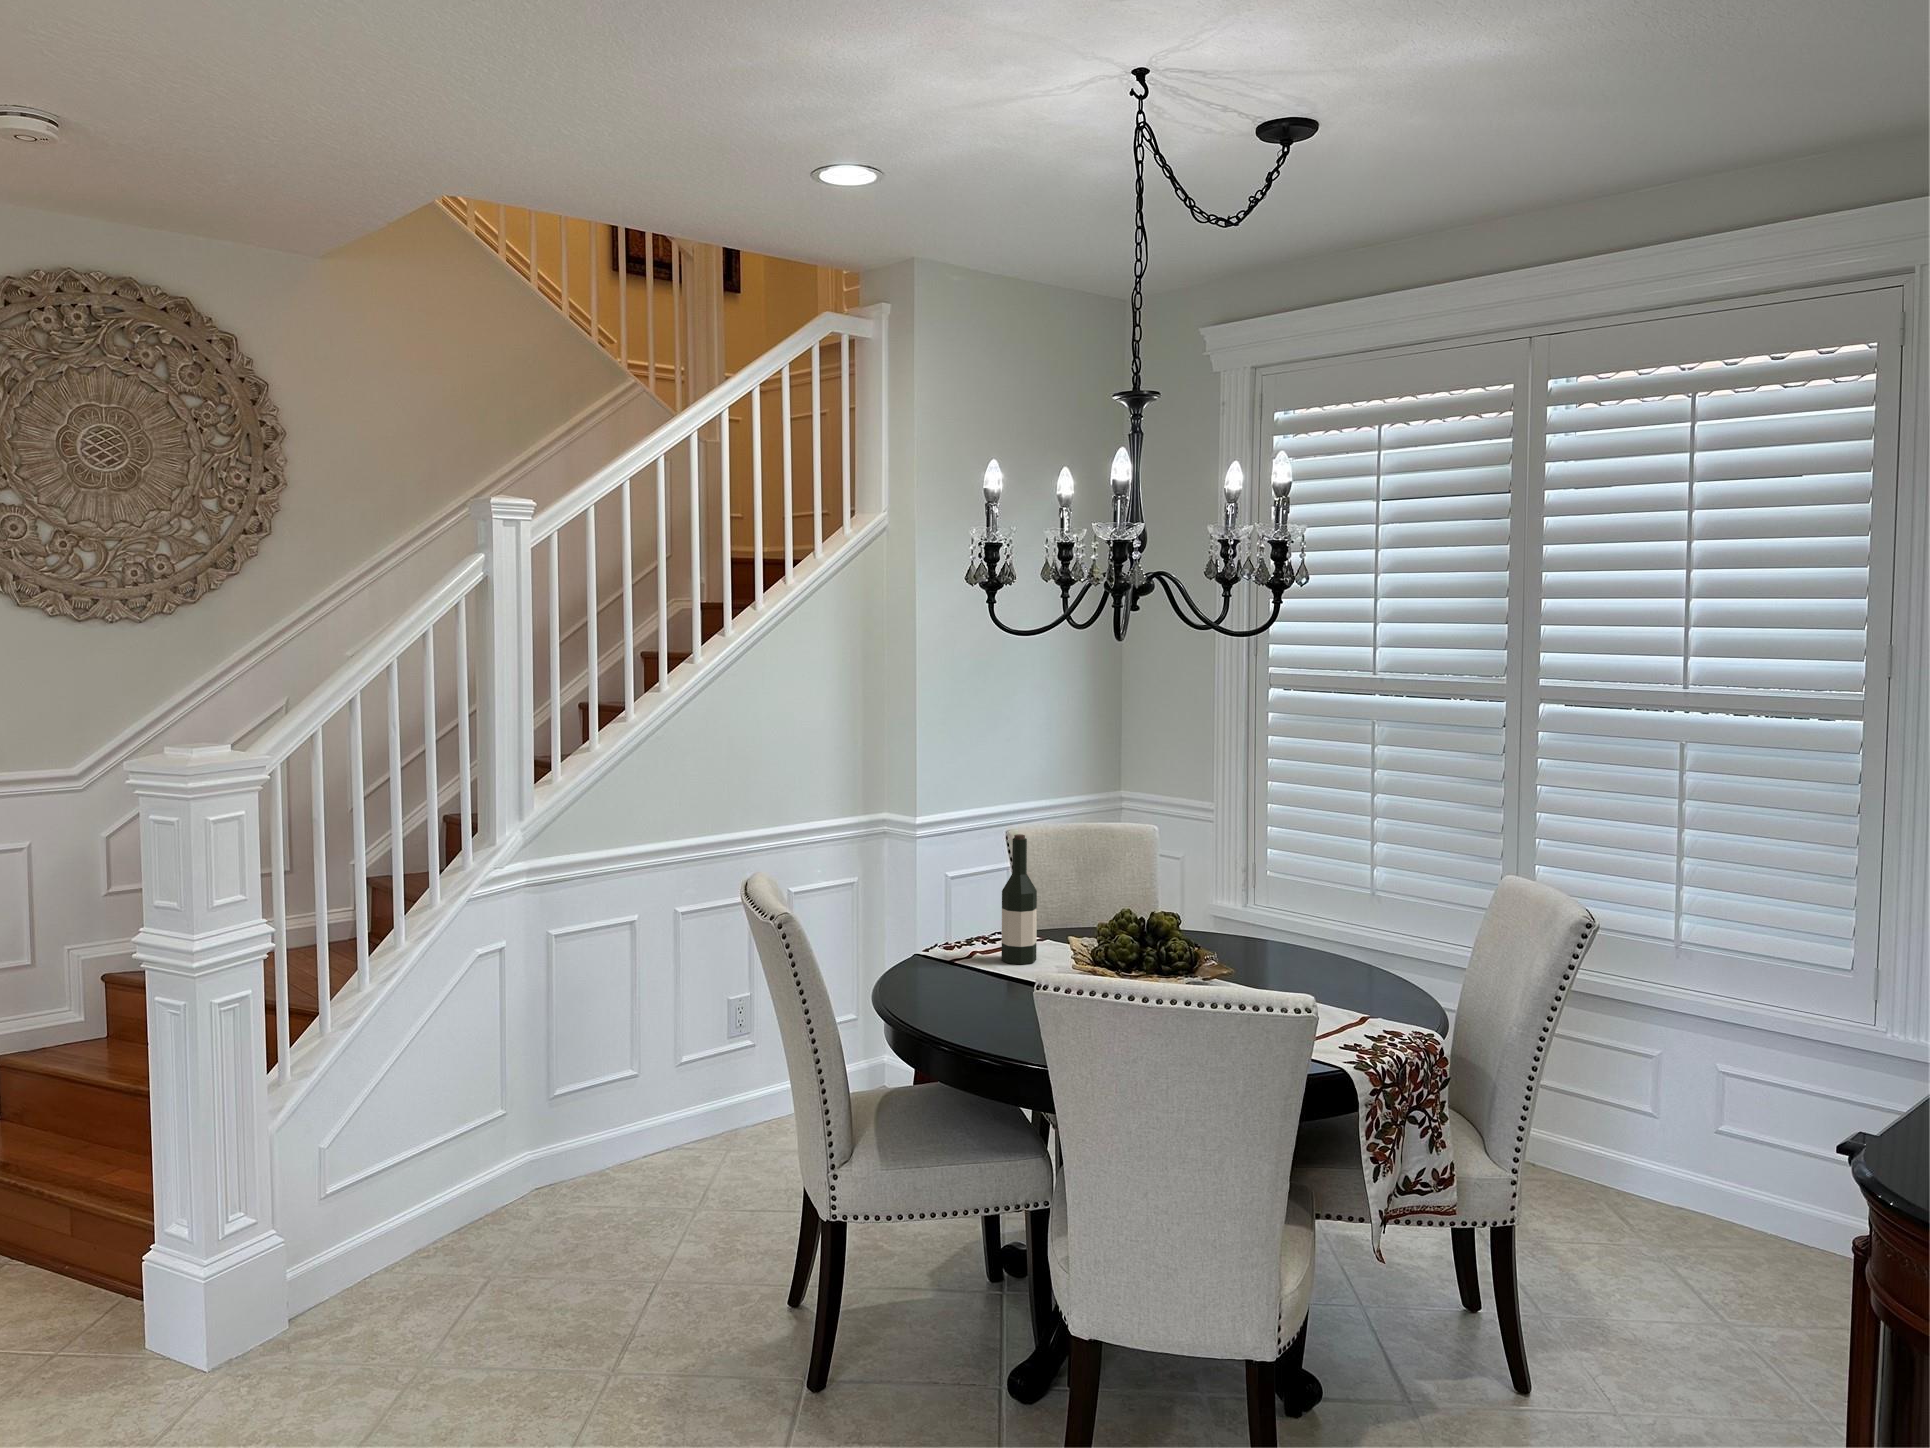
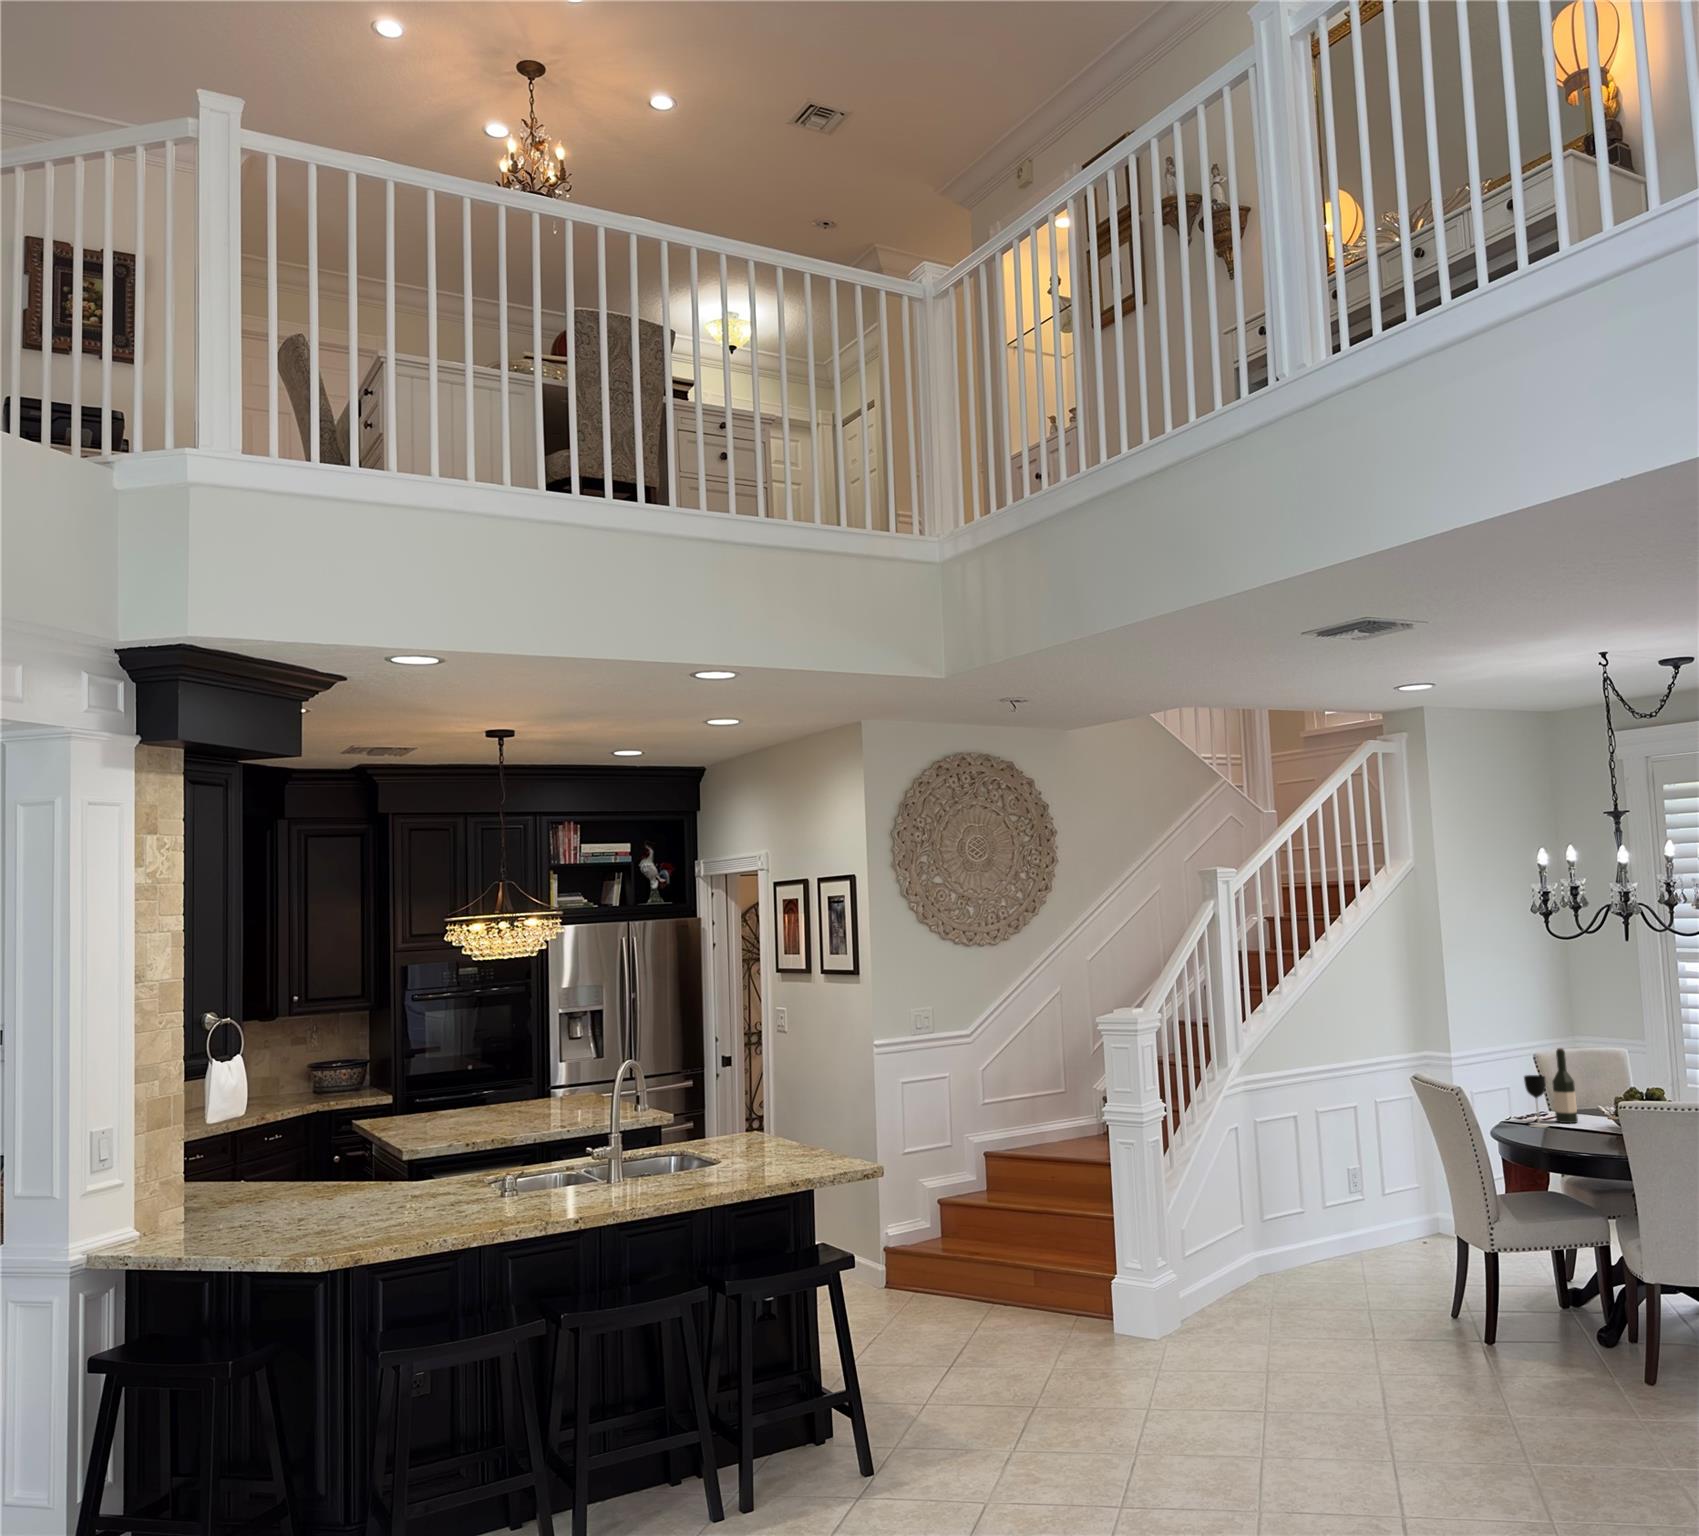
wine glass: none [950,882,985,976] -> present [1524,1075,1548,1128]

